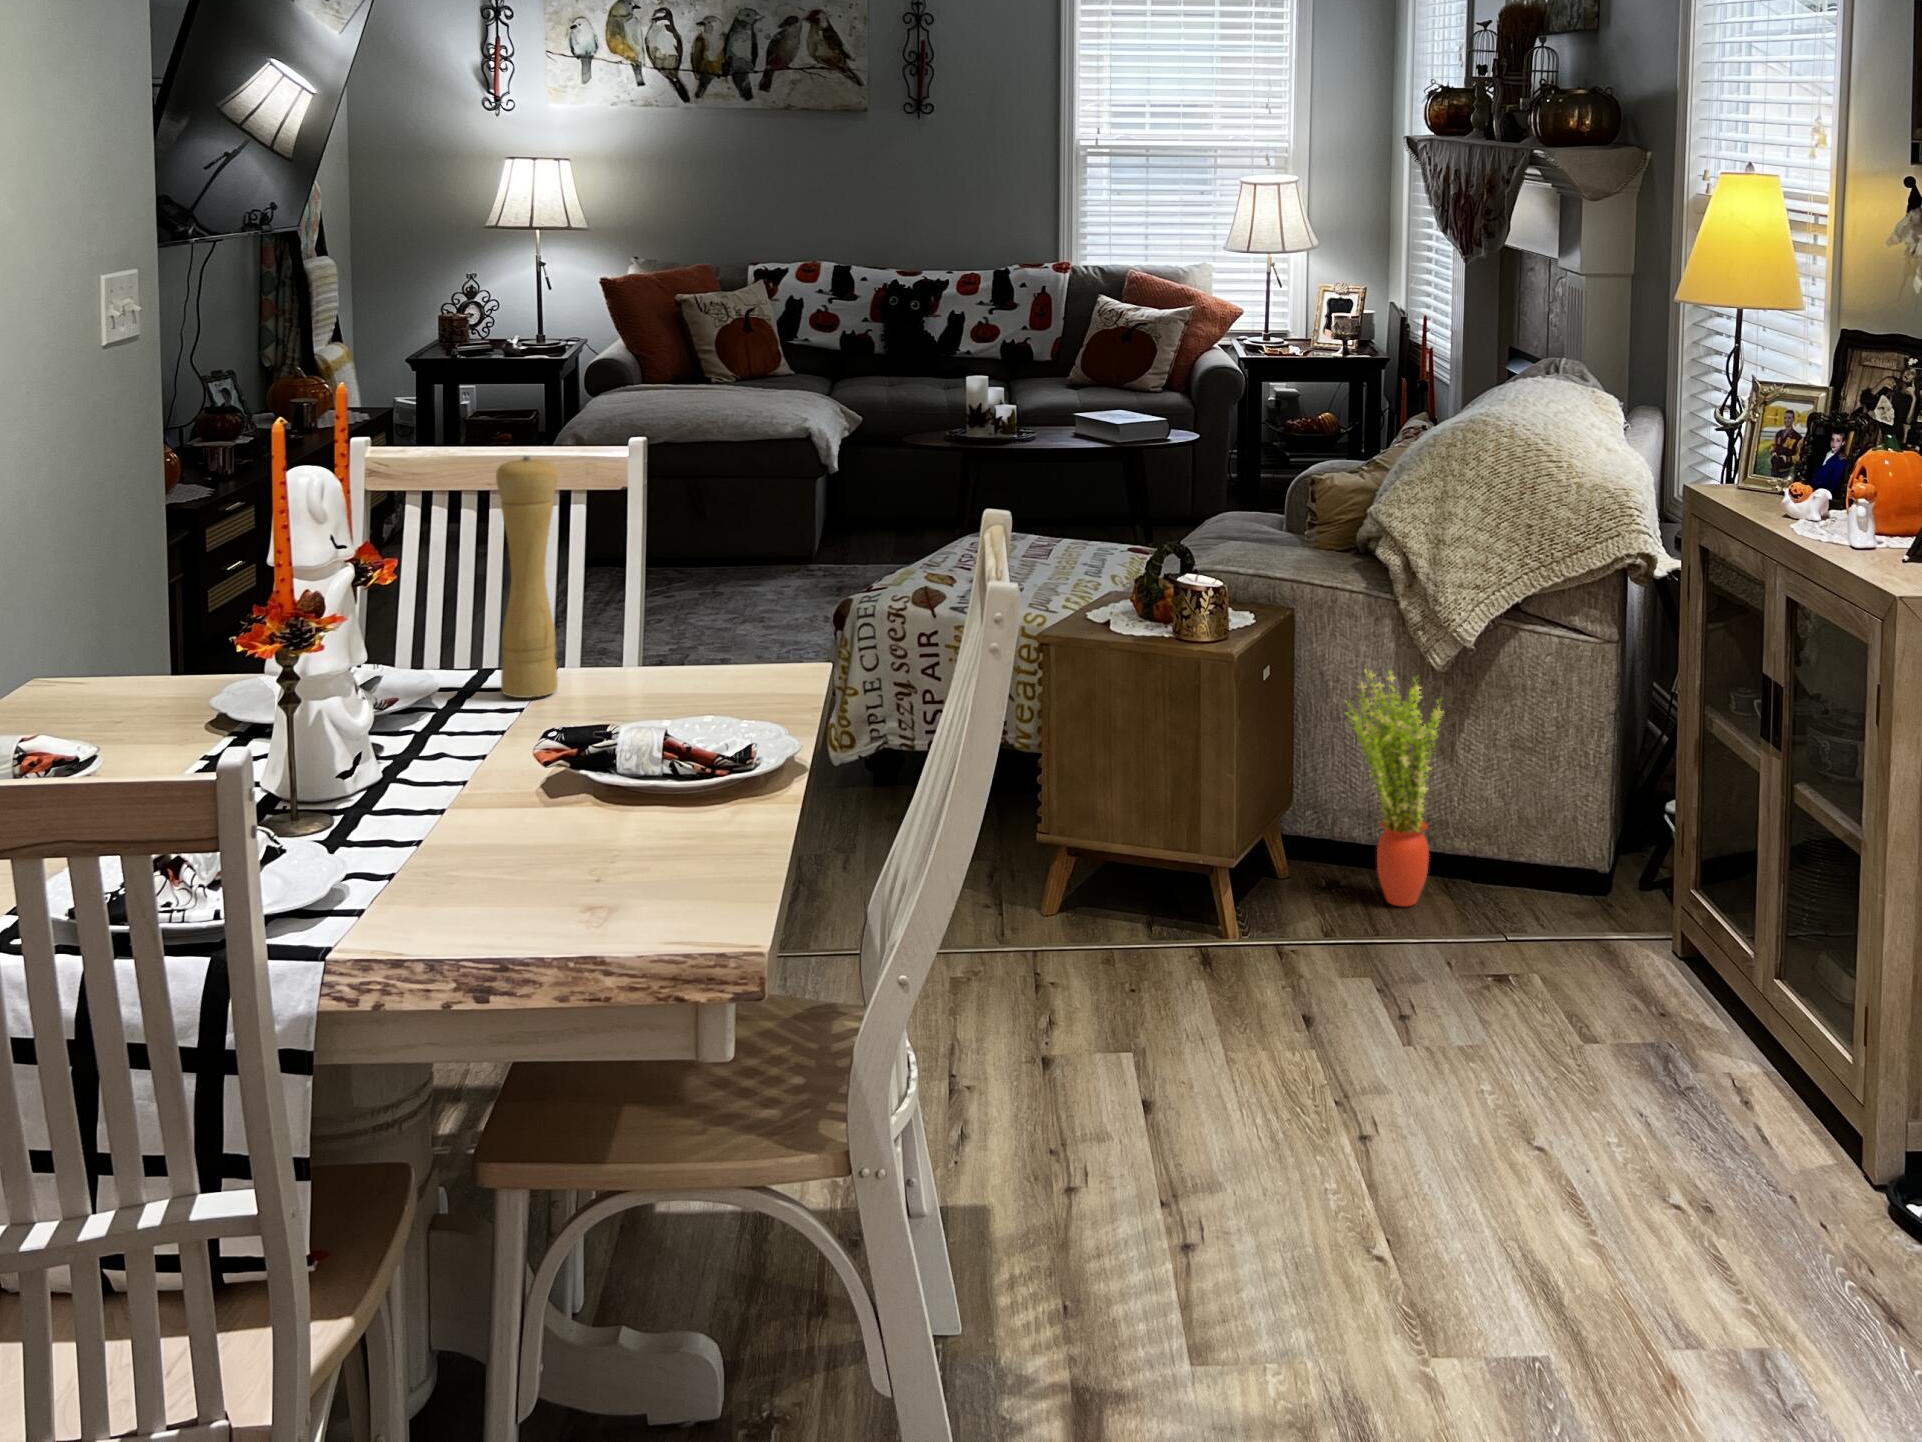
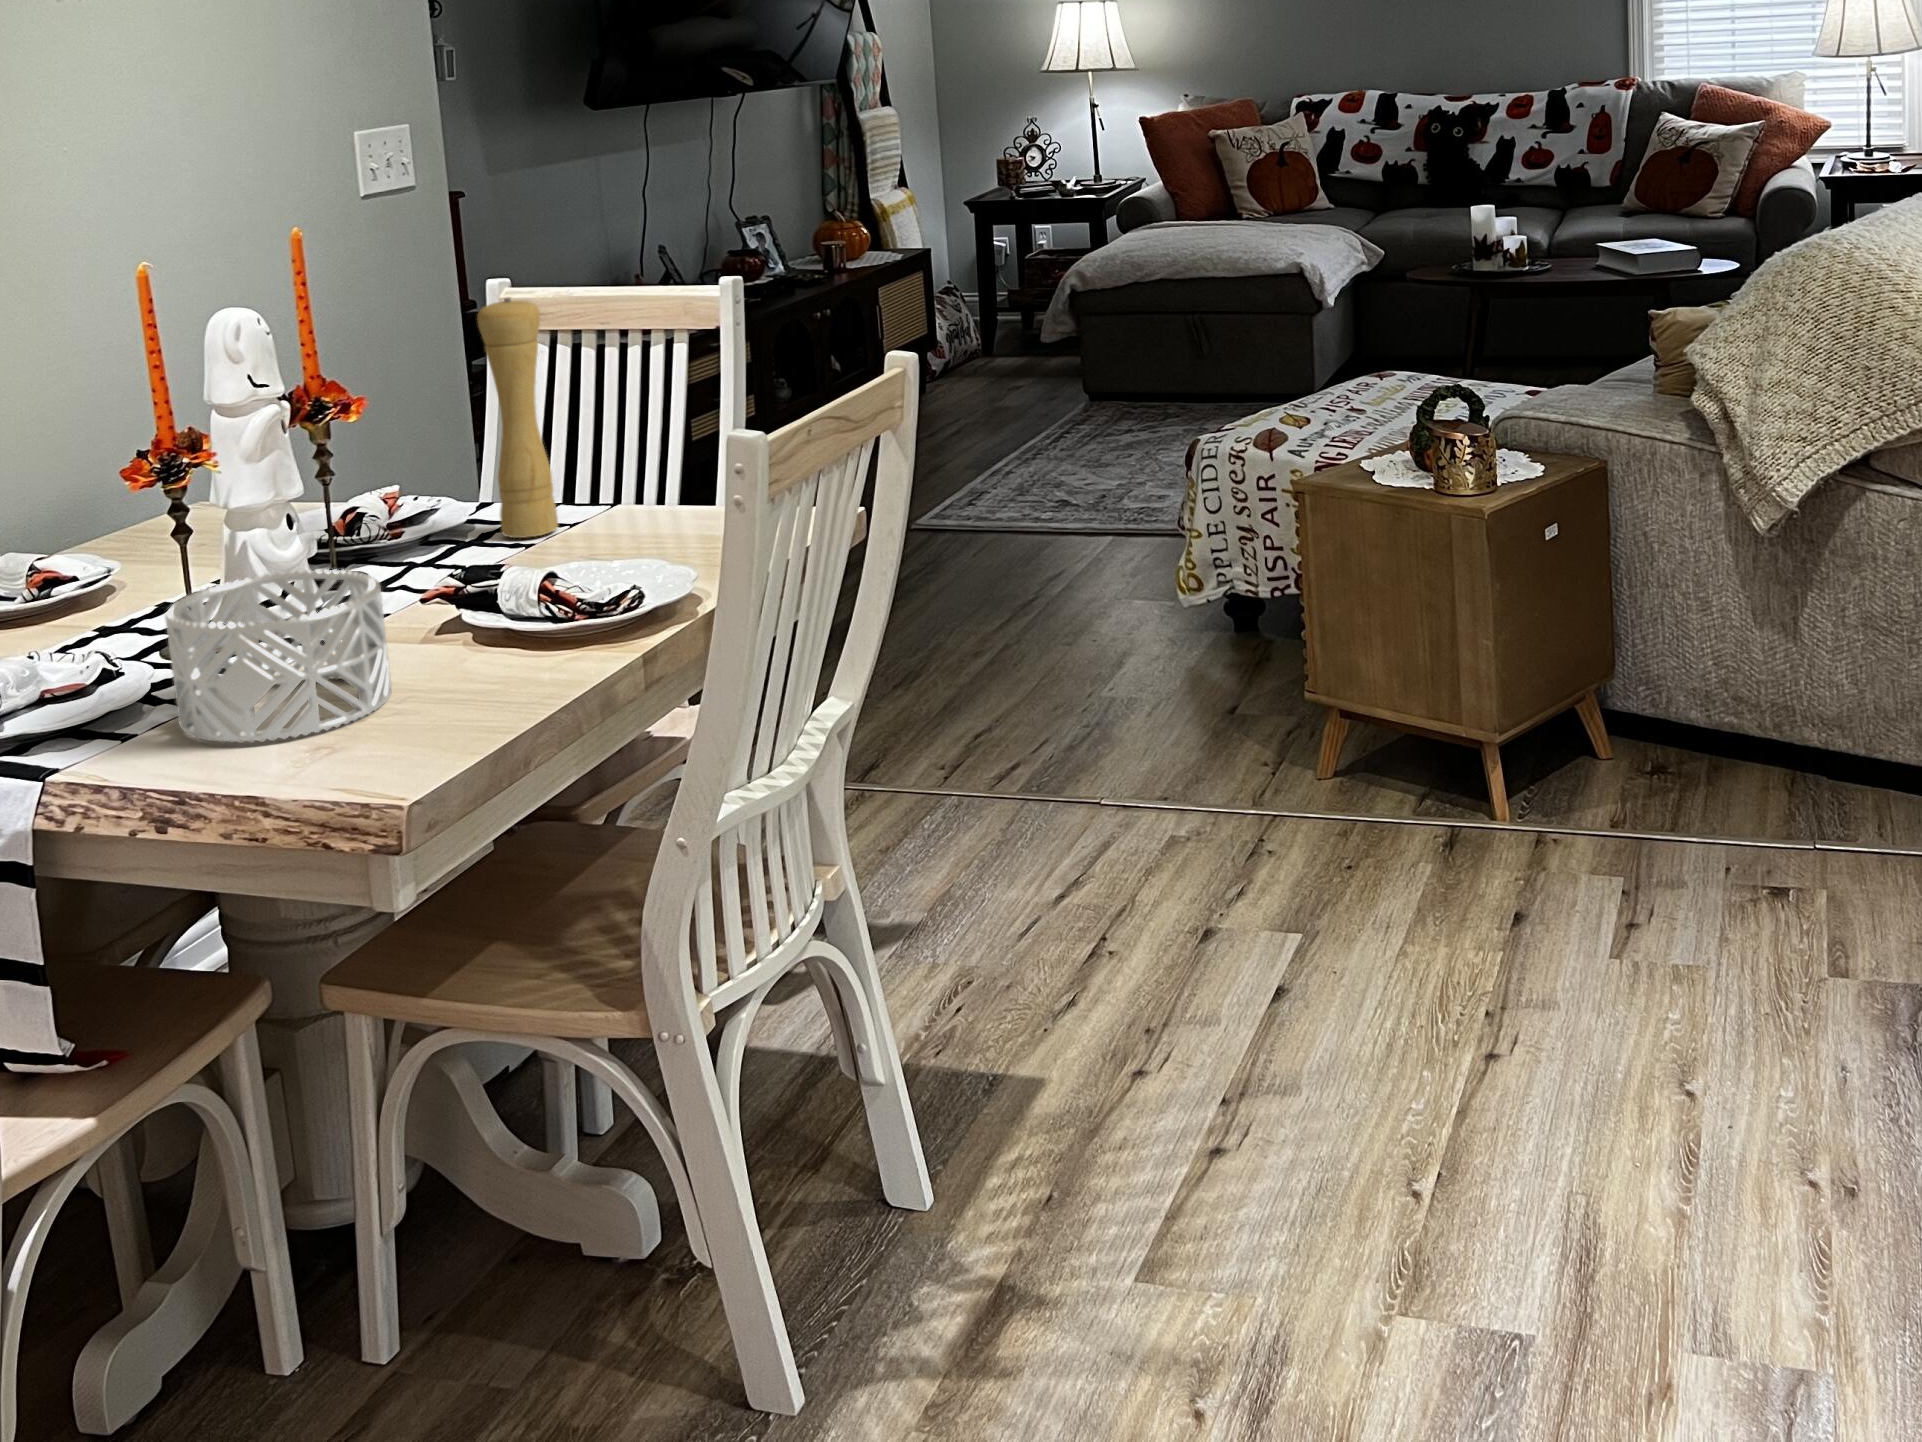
potted plant: present [1346,669,1443,906] -> none [1645,531,1767,804]
decorative bowl: none [415,729,628,907] -> present [165,569,392,743]

